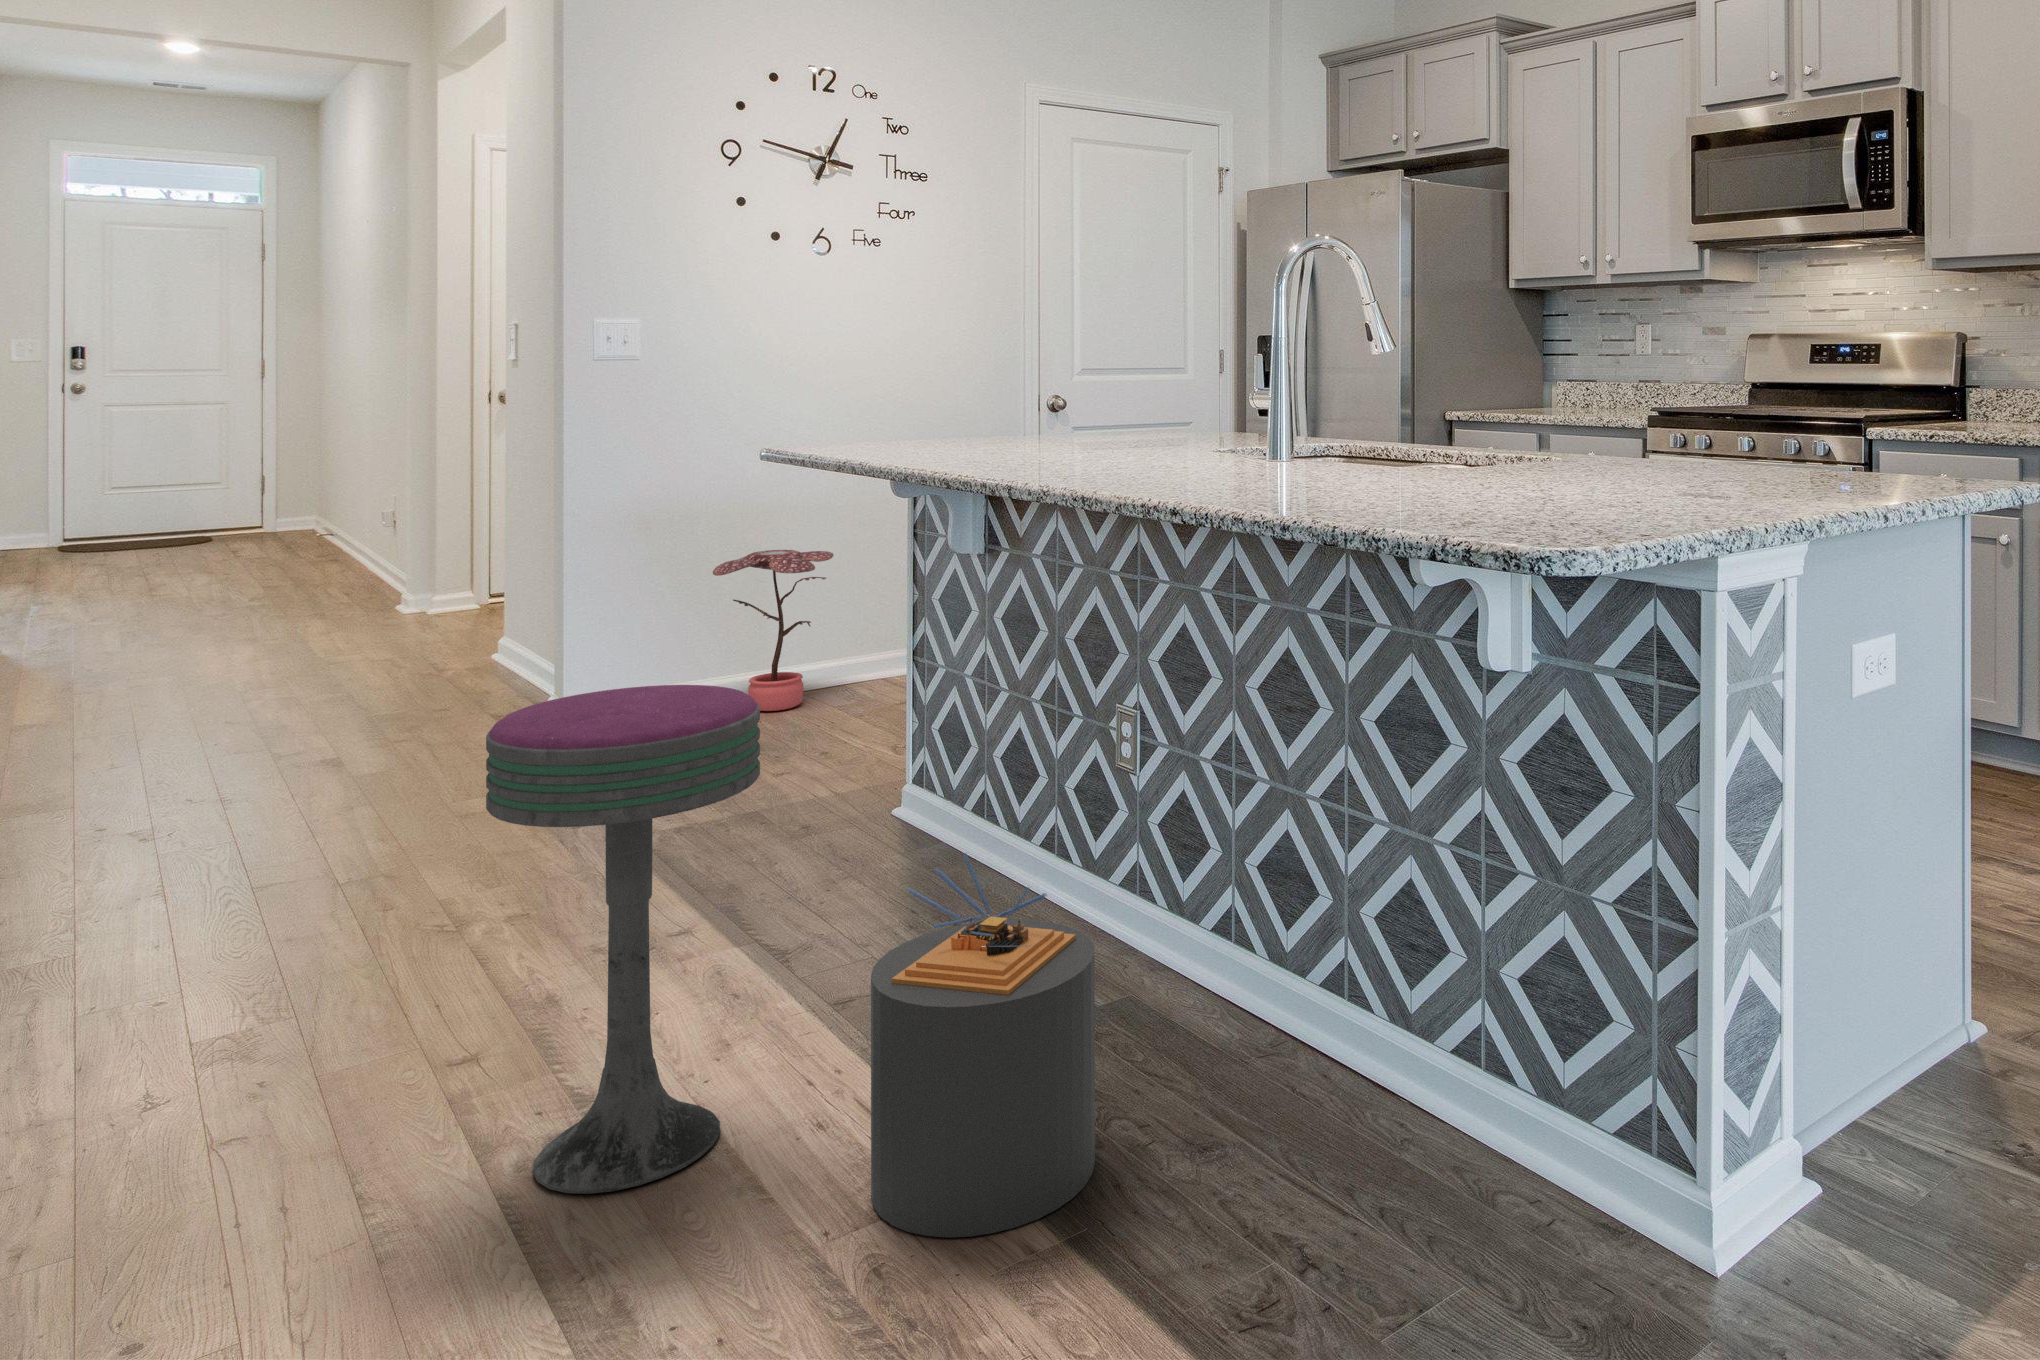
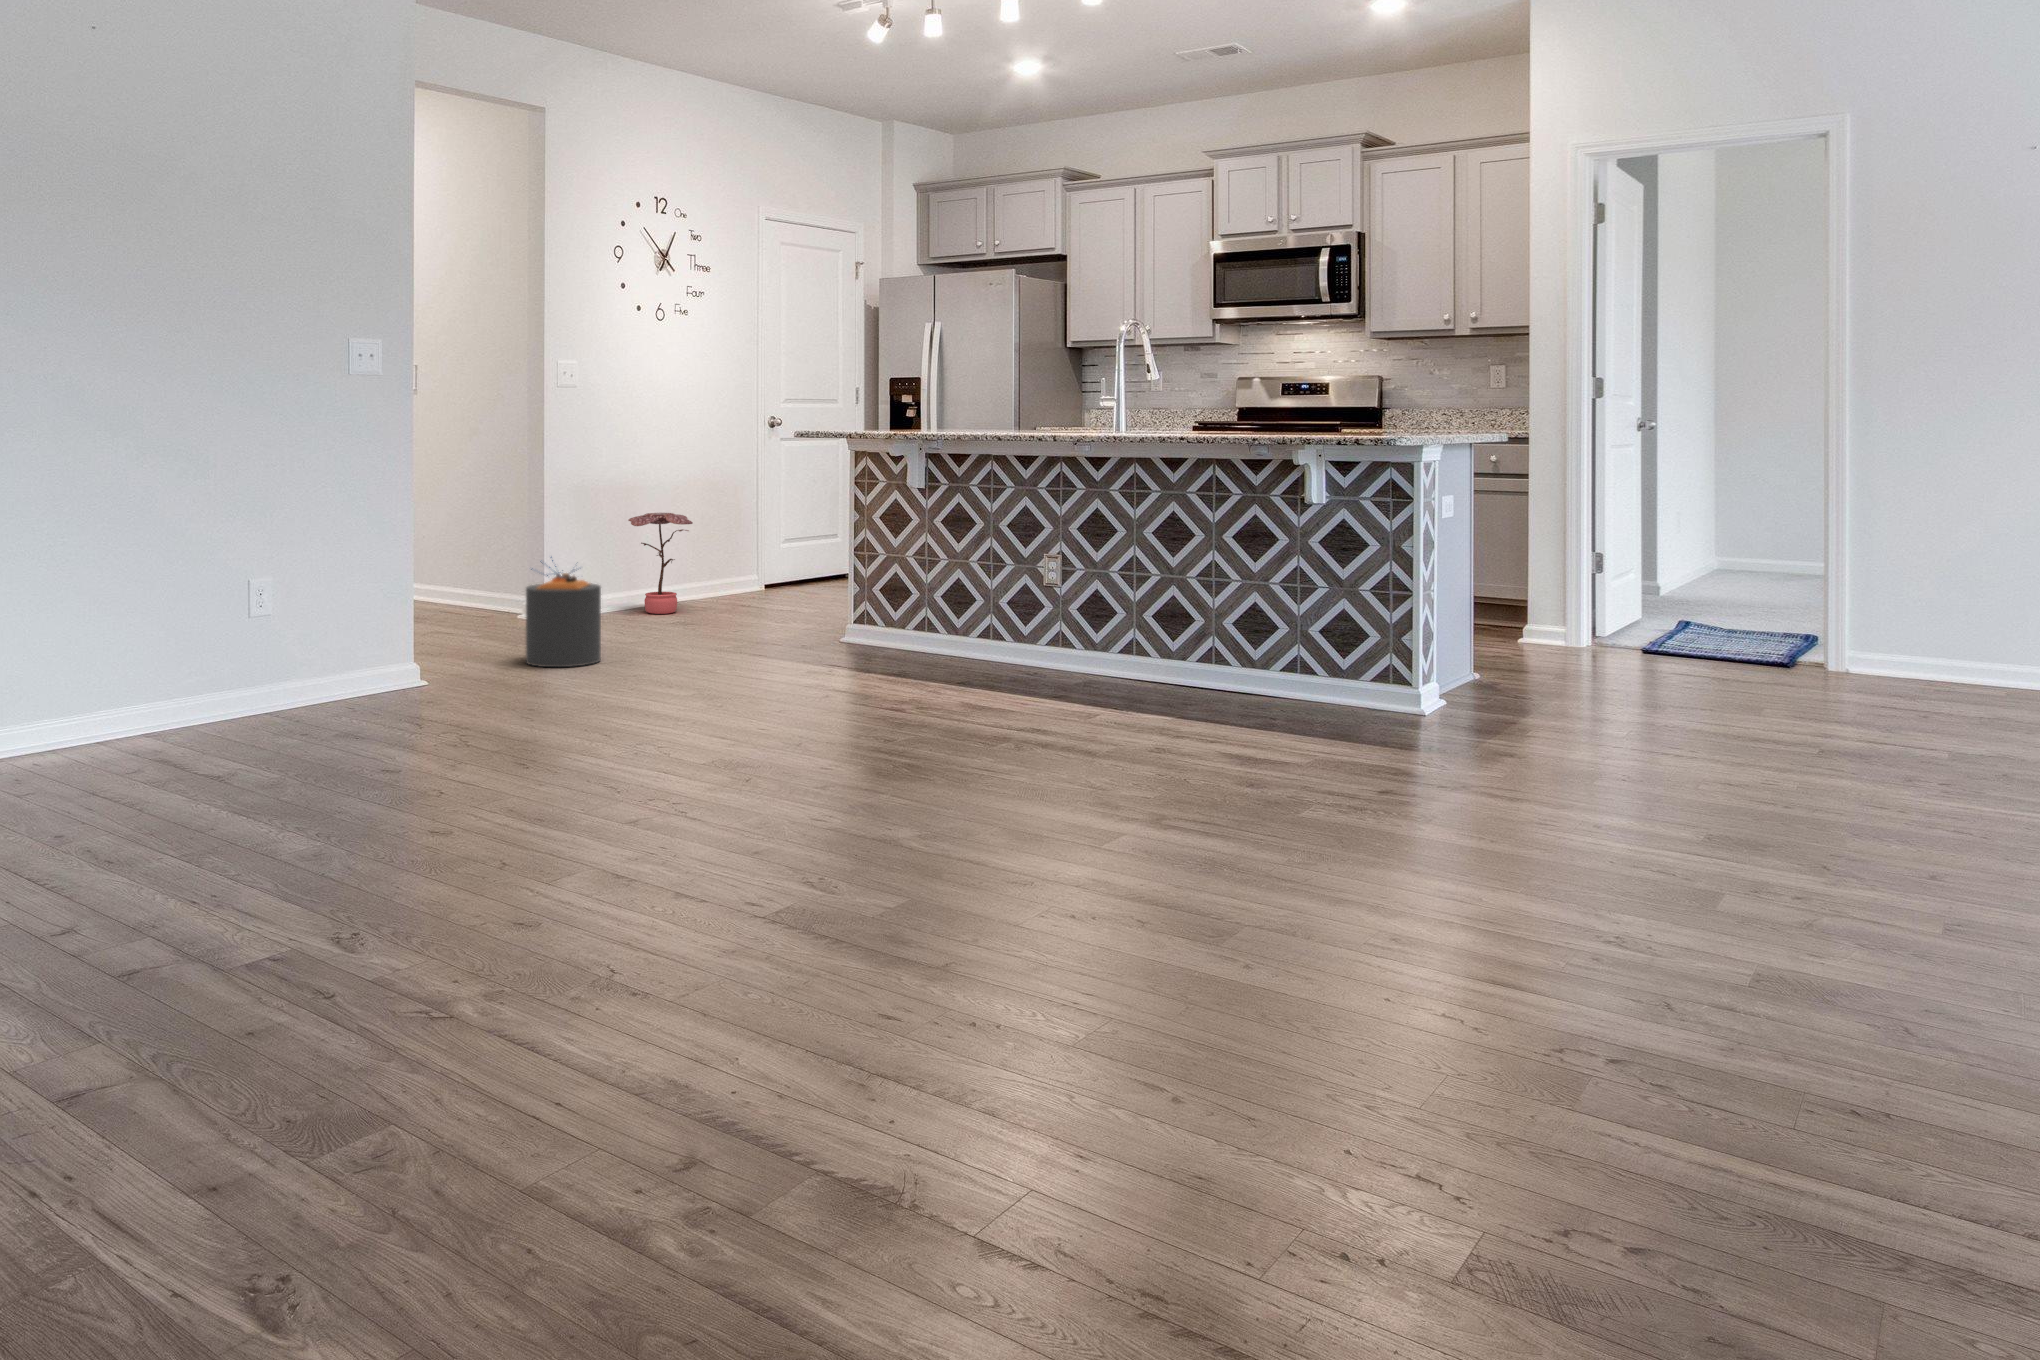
bar stool: present [486,685,760,1194] -> none [903,520,1007,718]
trash can: present [871,853,1095,1238] -> present [526,557,601,667]

